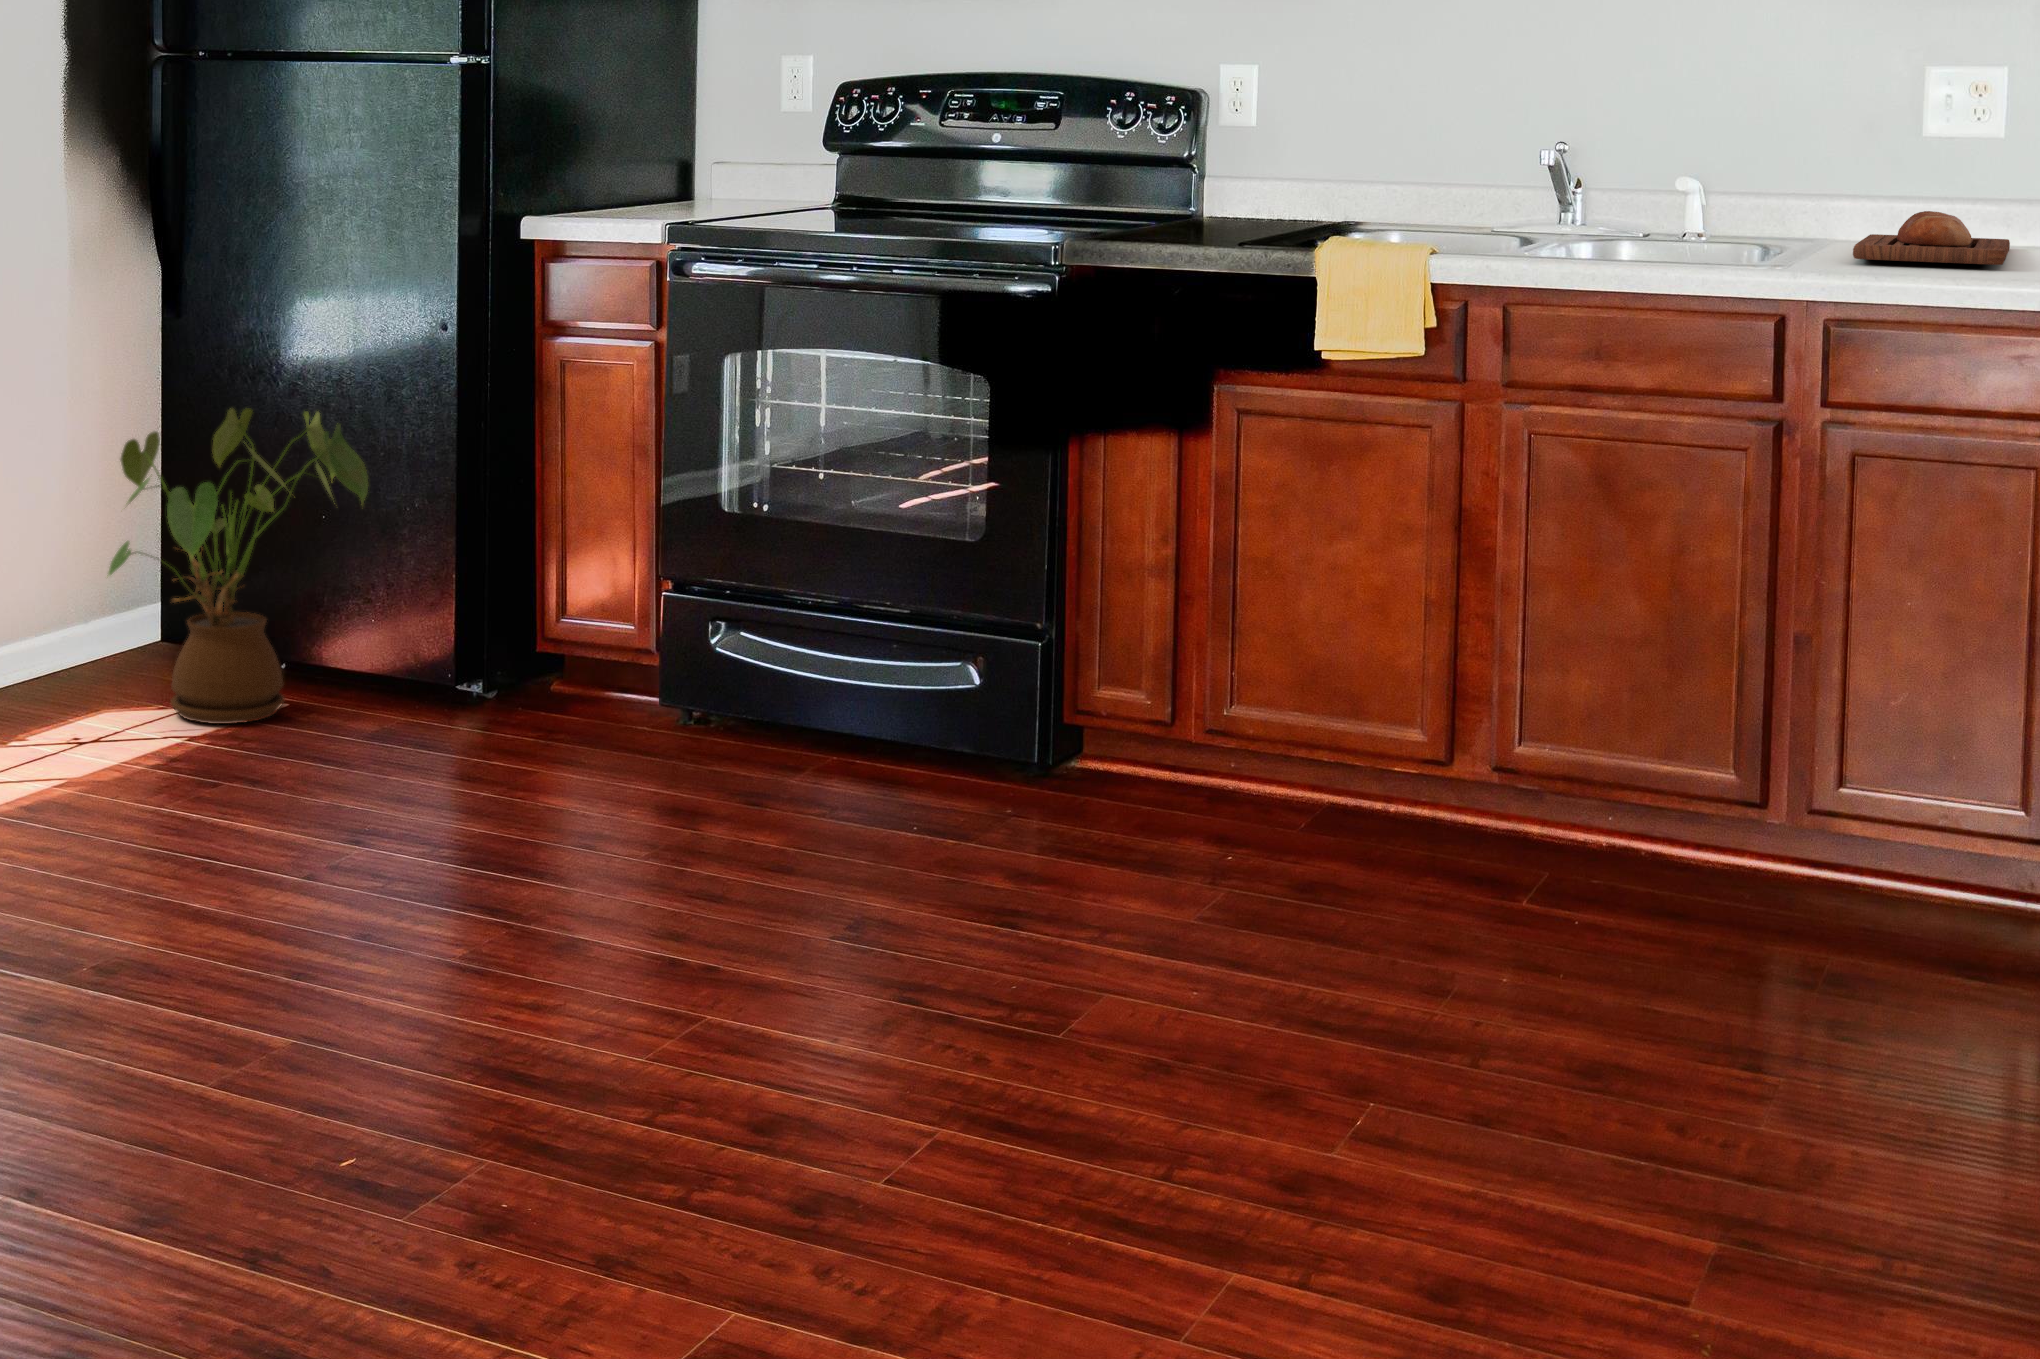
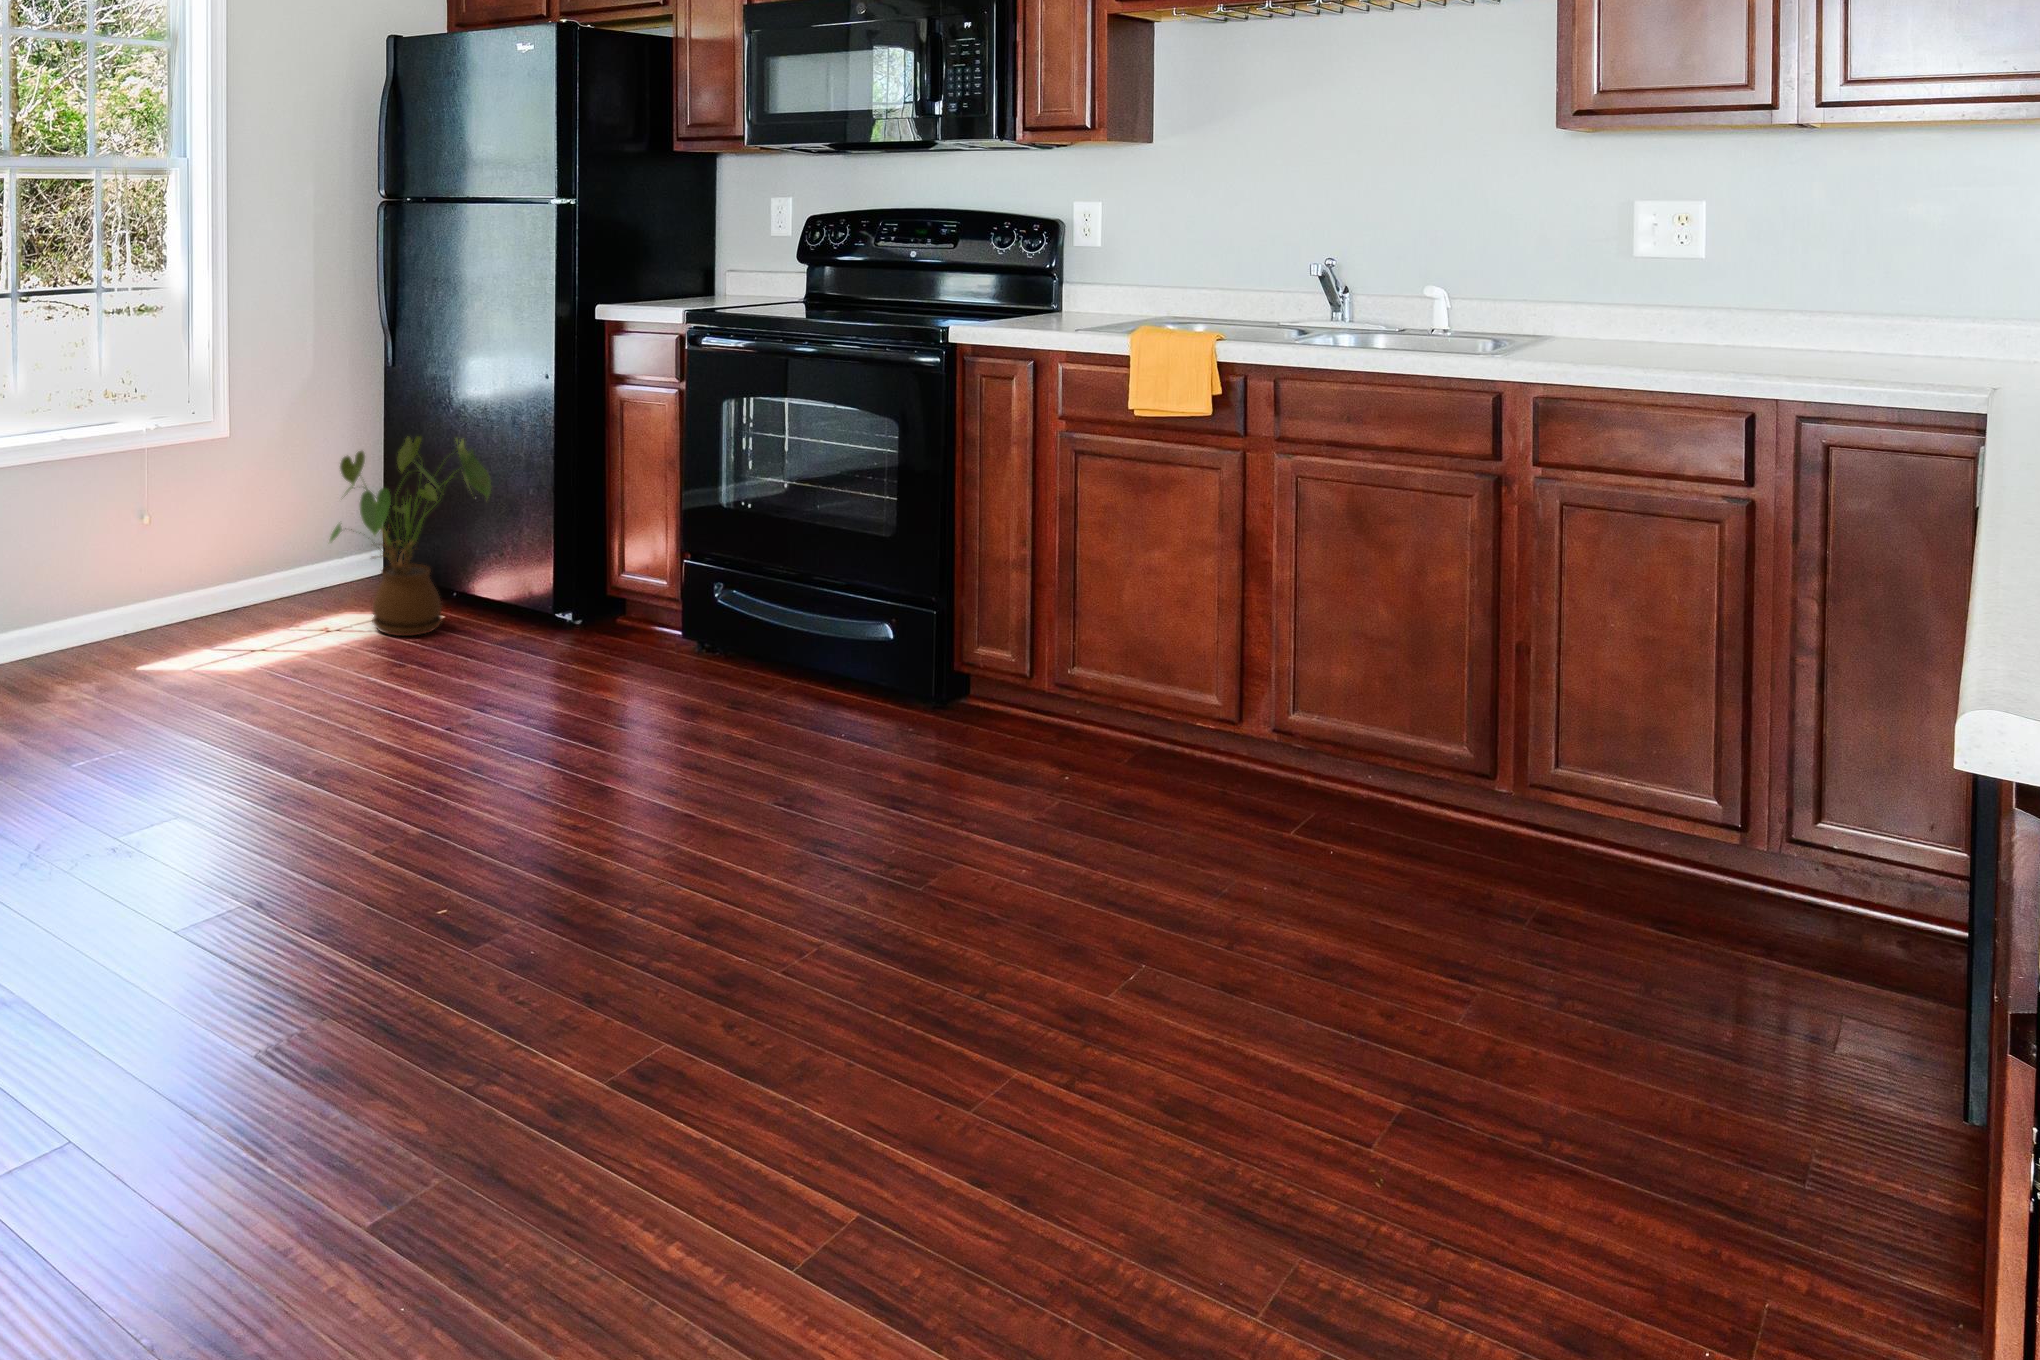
bread loaf: present [1853,211,2010,265] -> none [1564,309,1695,355]

